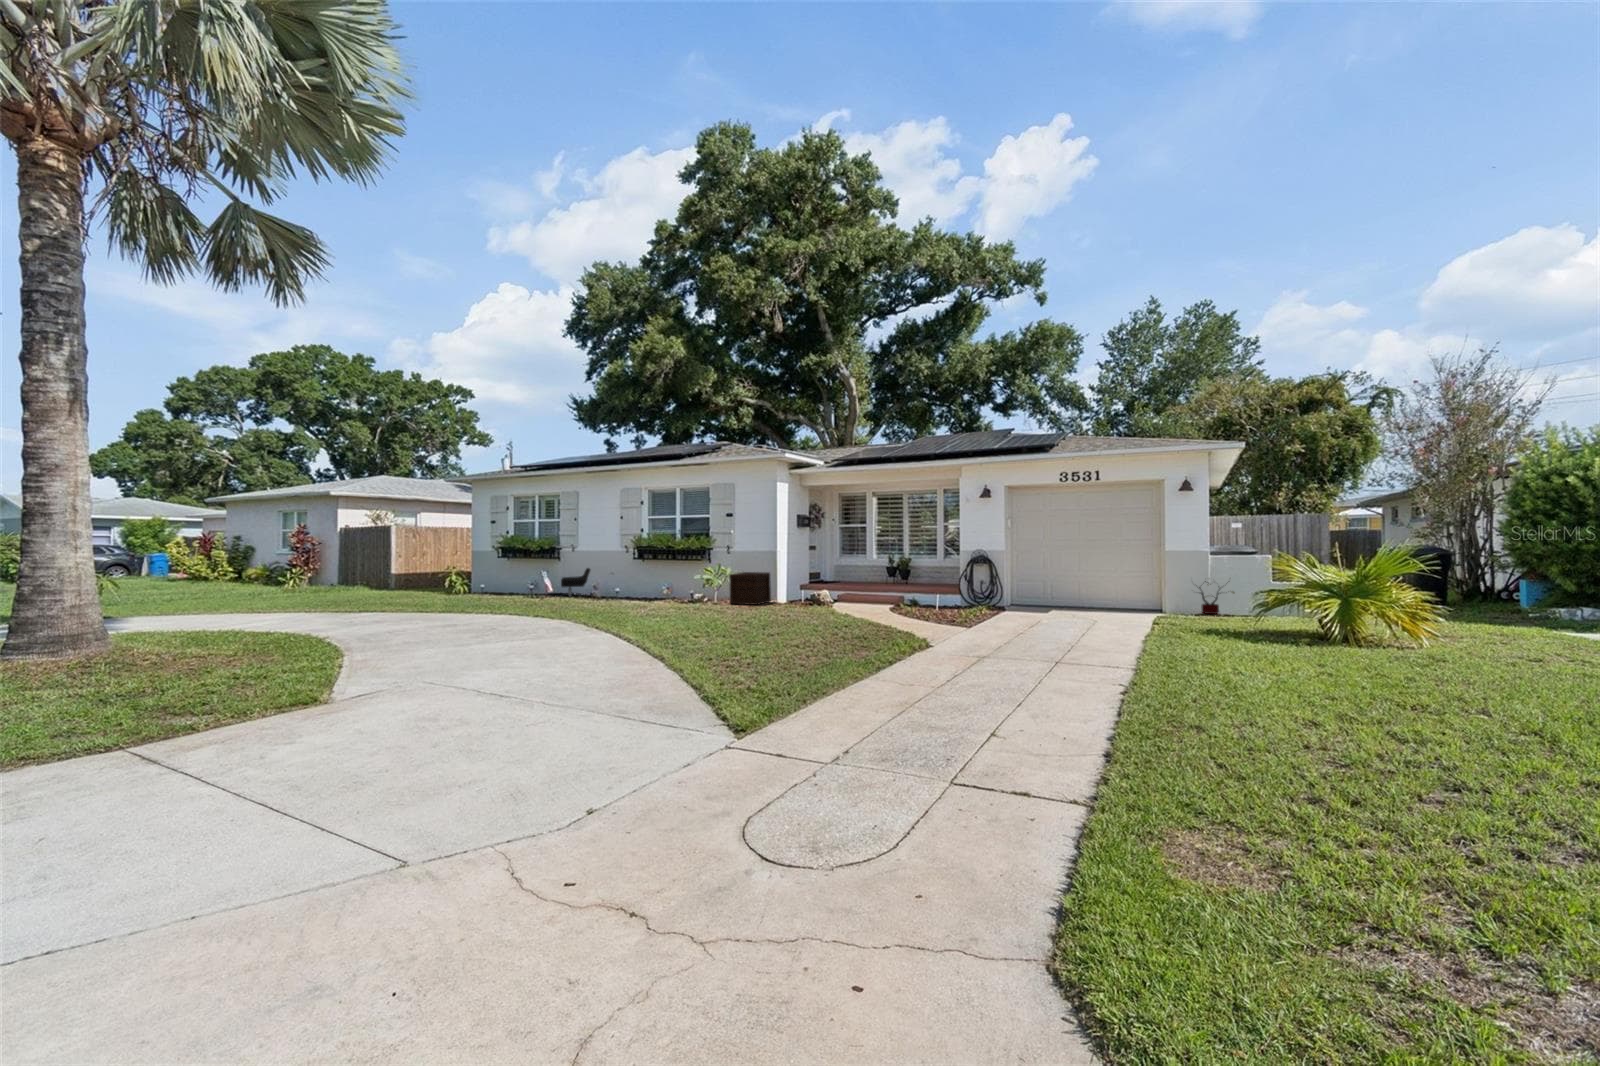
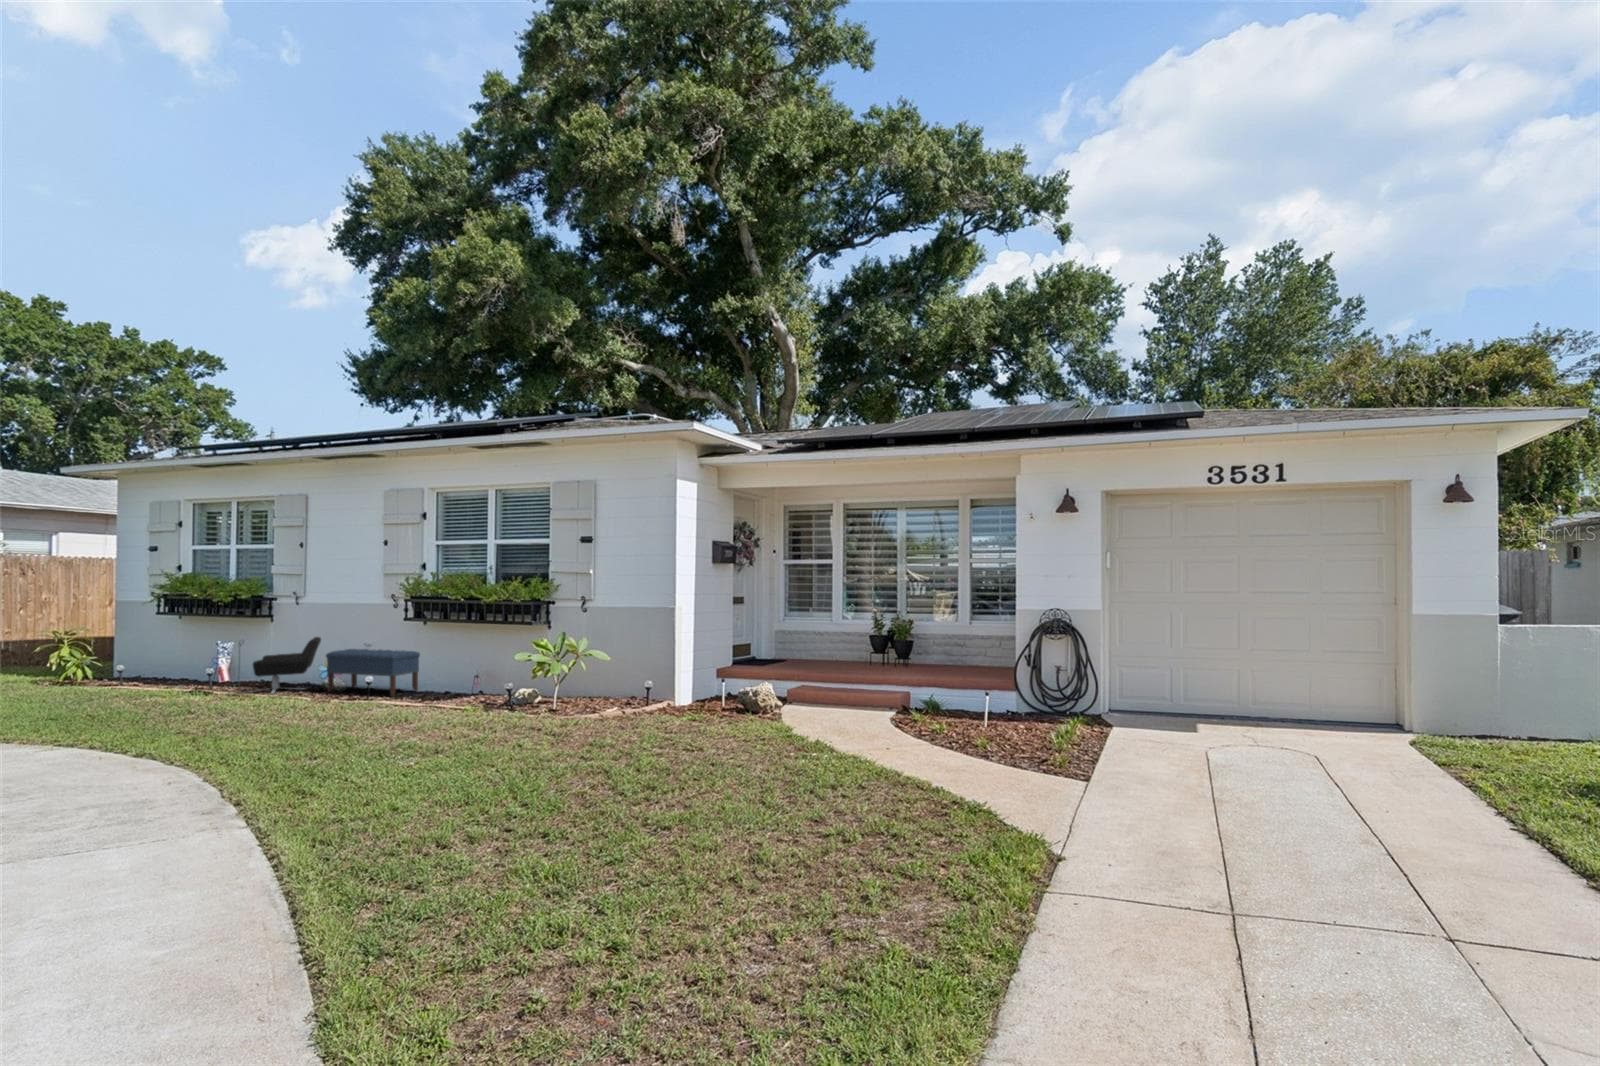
wooden crate: present [729,572,771,605] -> none [579,650,662,719]
bench: none [596,574,644,597] -> present [326,649,420,696]
decorative plant: present [1199,581,1234,614] -> none [1475,667,1586,742]

